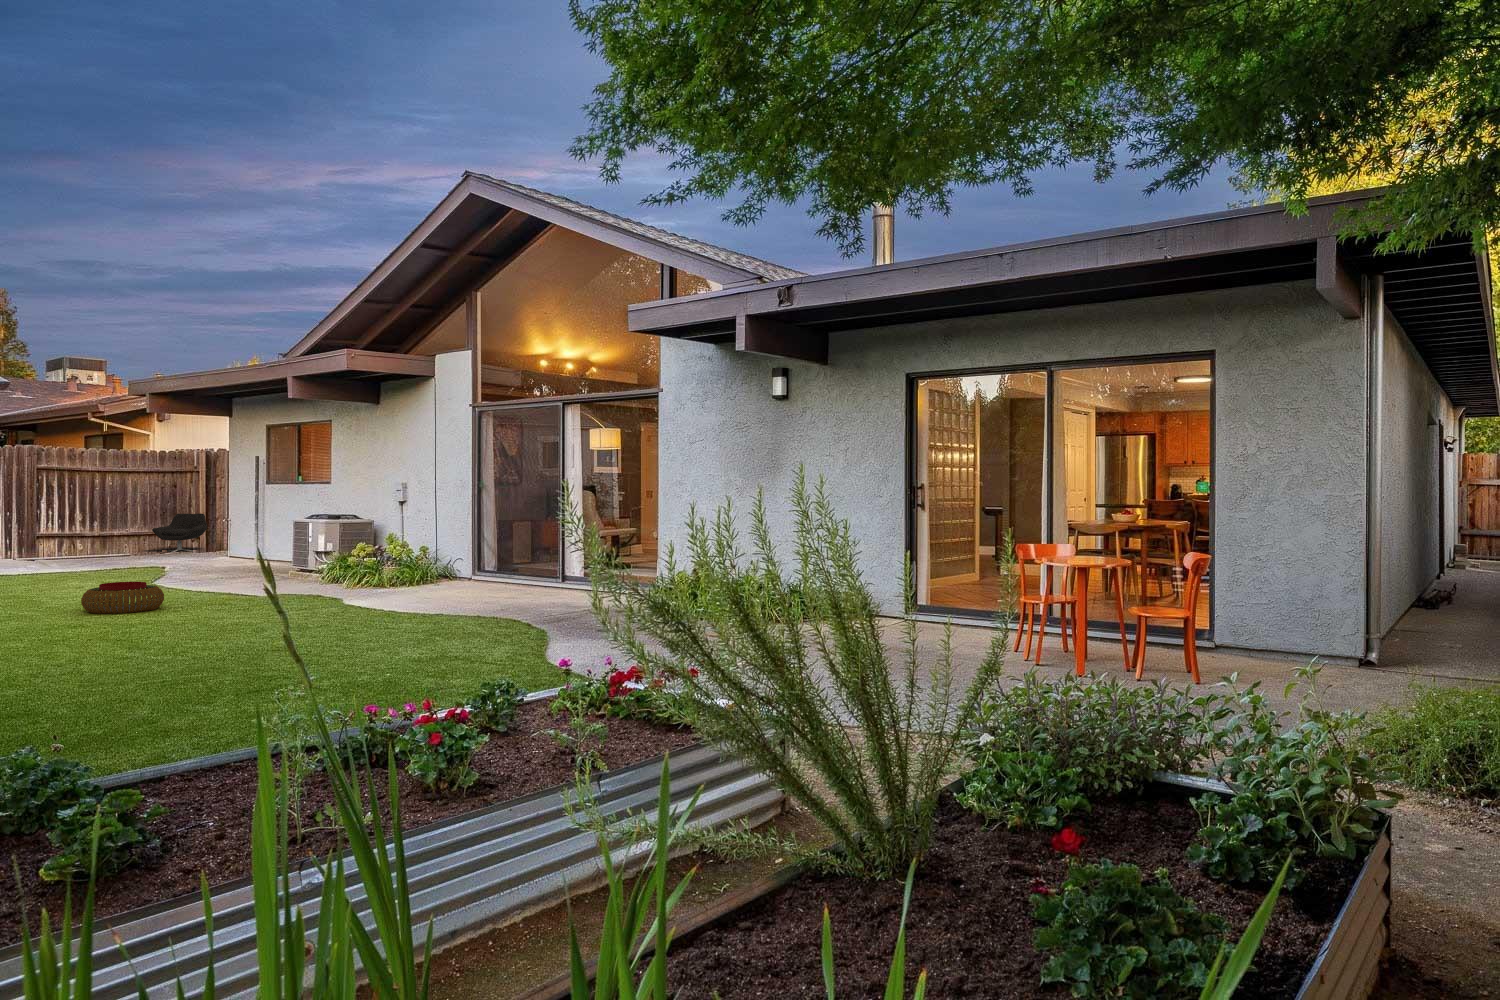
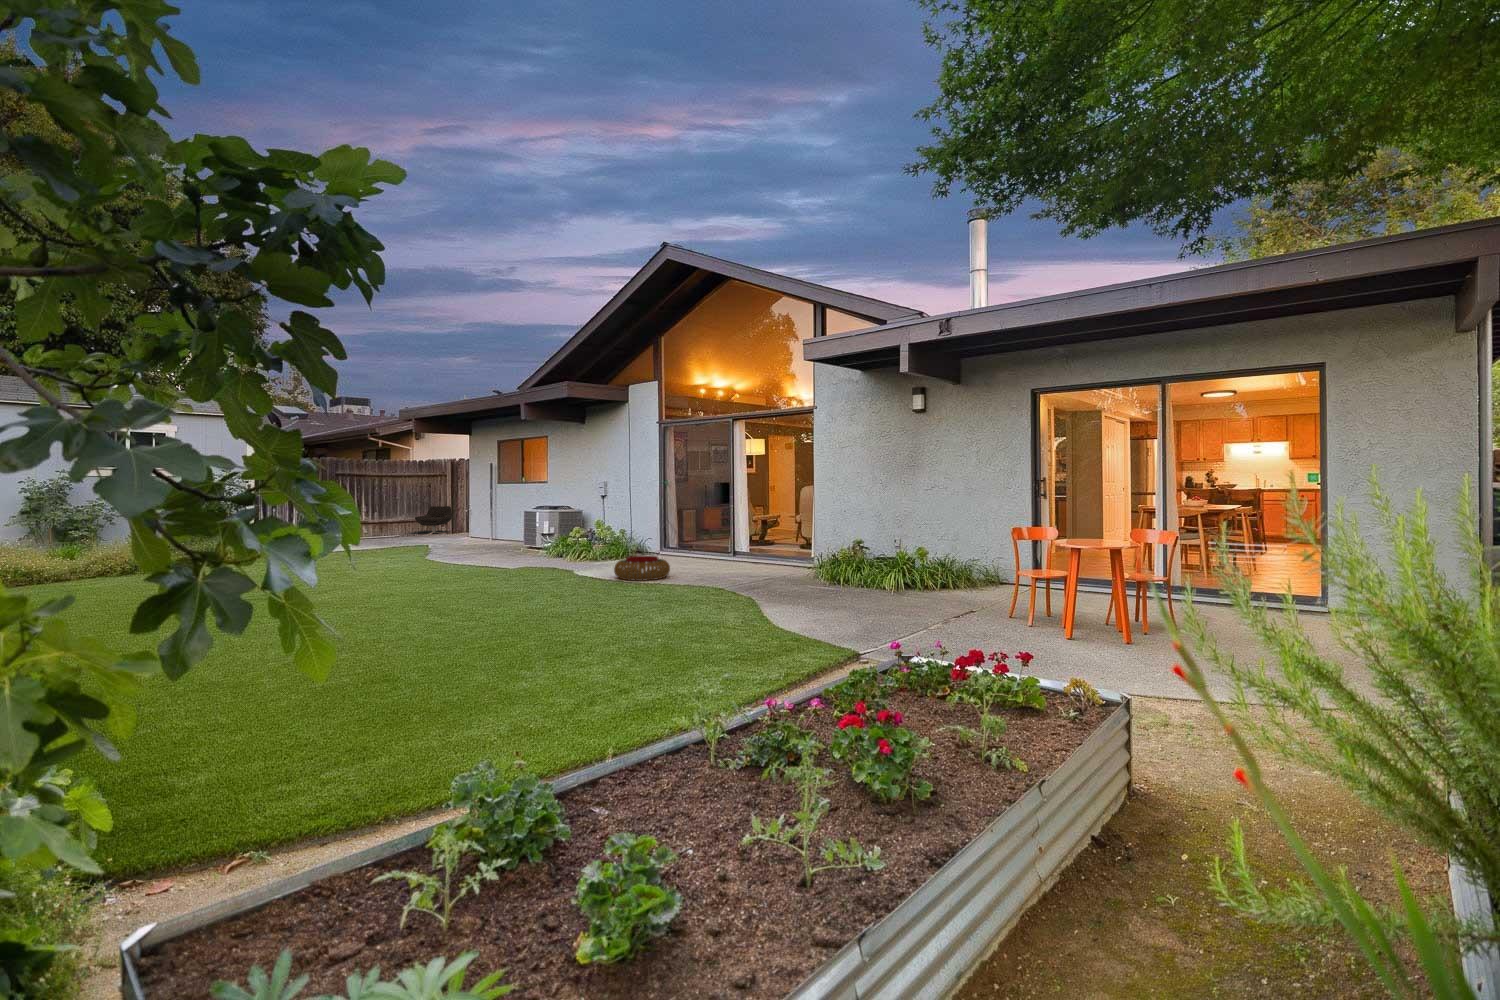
pouf: present [81,581,164,614] -> present [614,556,670,581]

